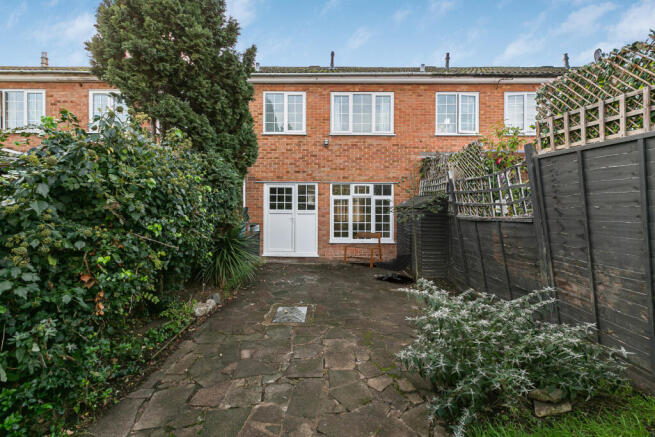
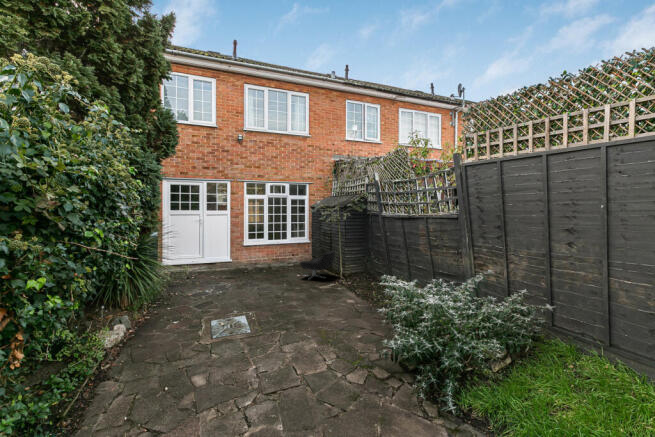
bench: present [344,232,383,268] -> none [260,233,301,269]

